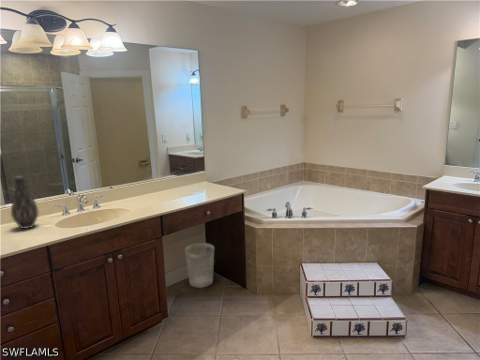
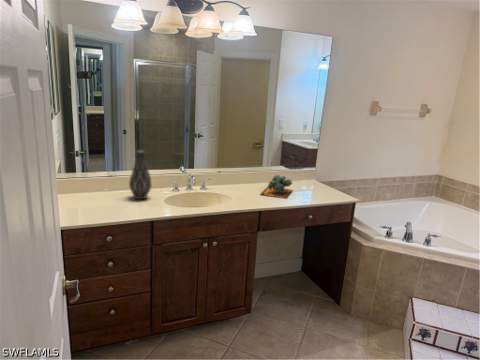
succulent plant: none [157,180,187,202] -> present [260,175,293,199]
wastebasket: present [185,243,214,288] -> none [280,243,312,290]

